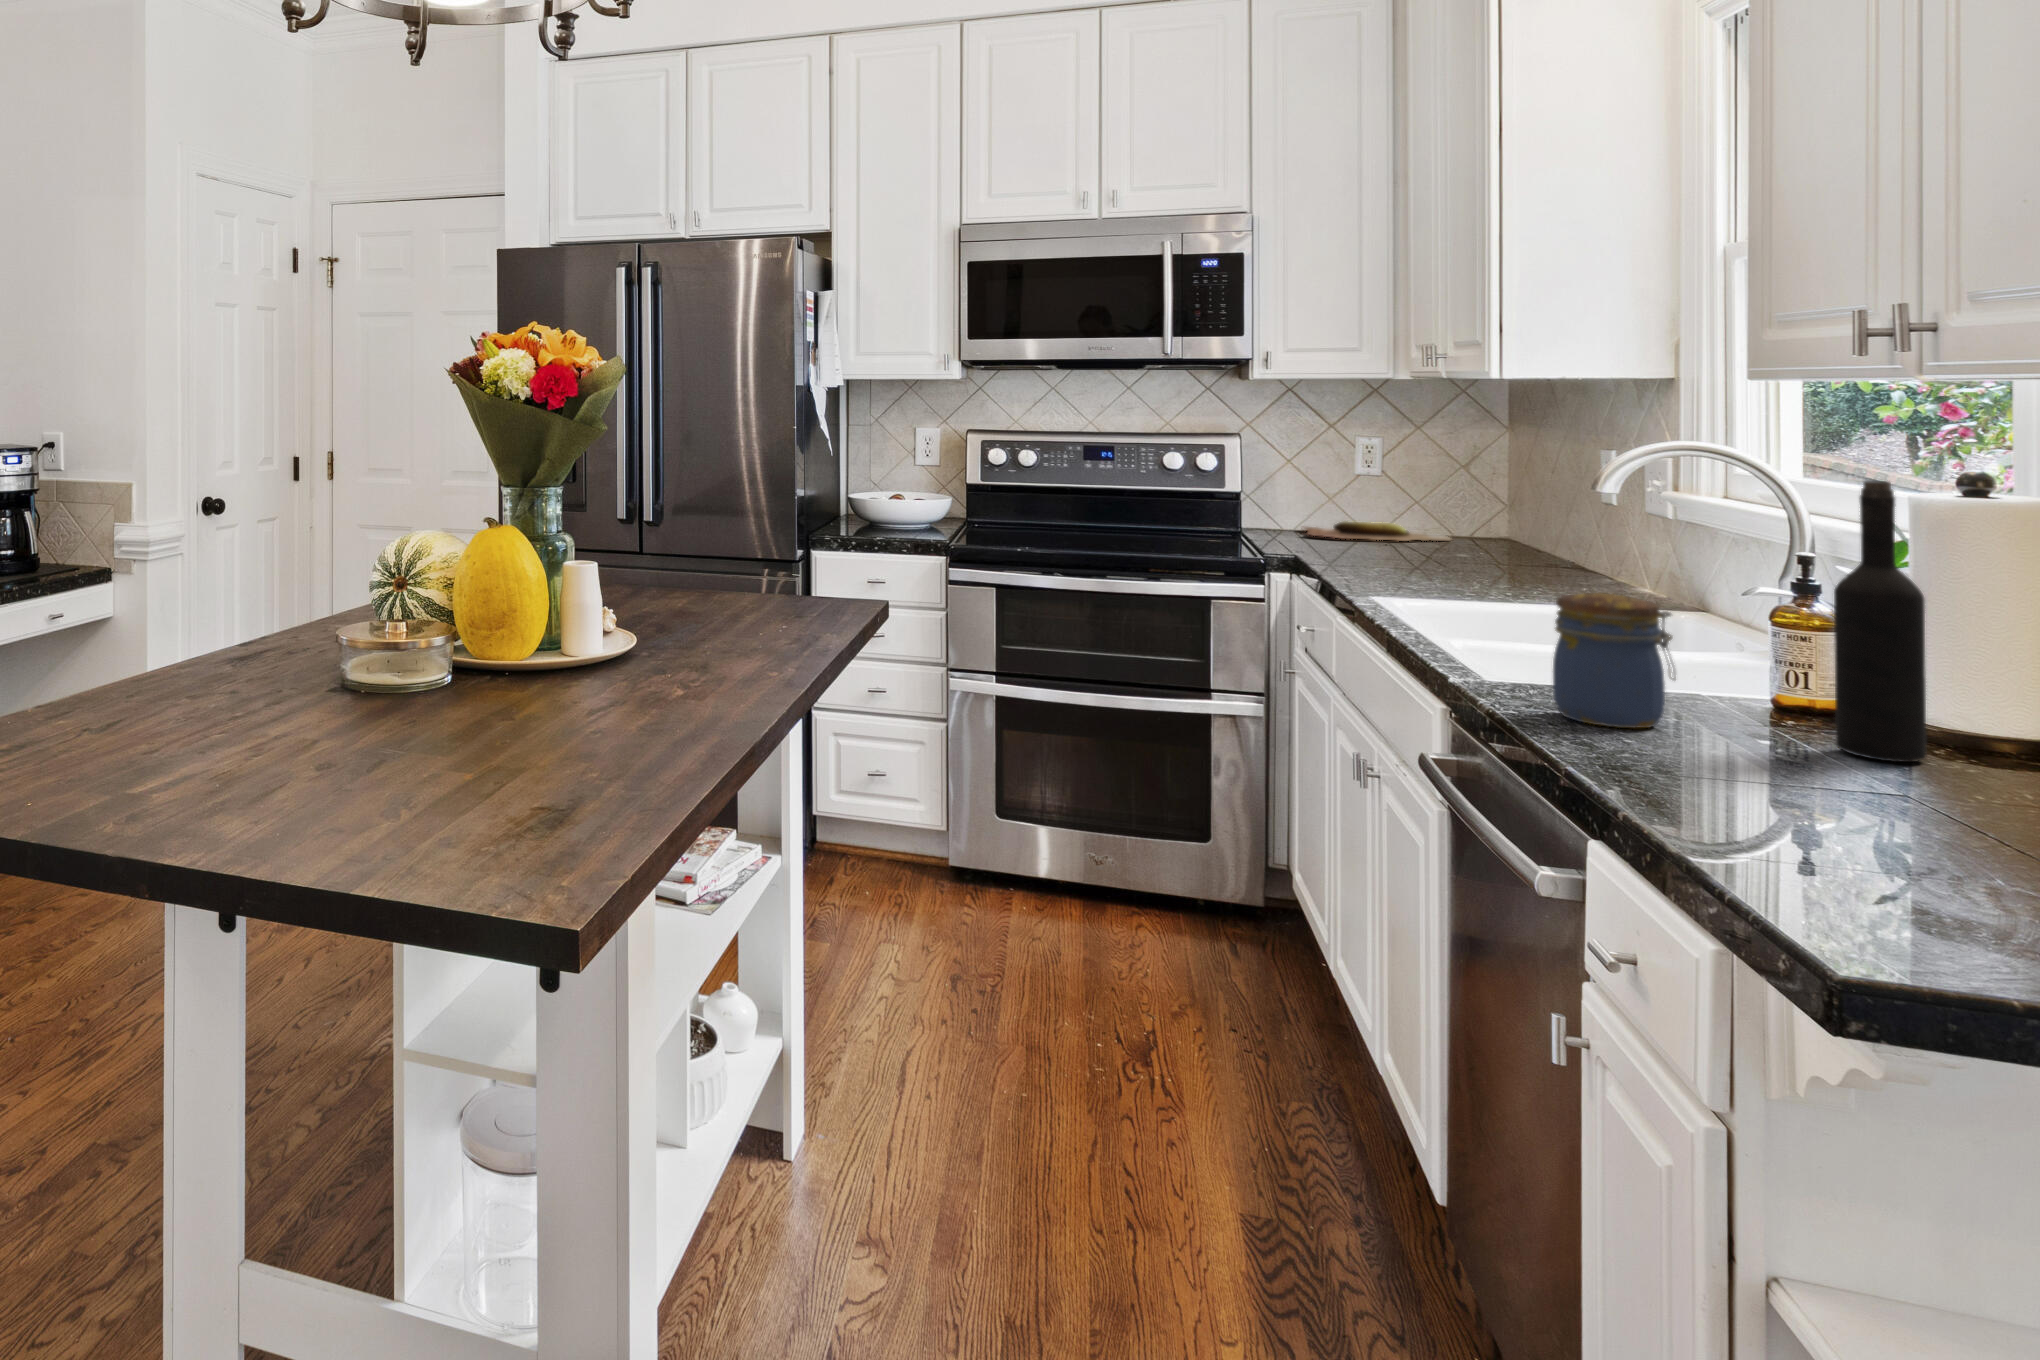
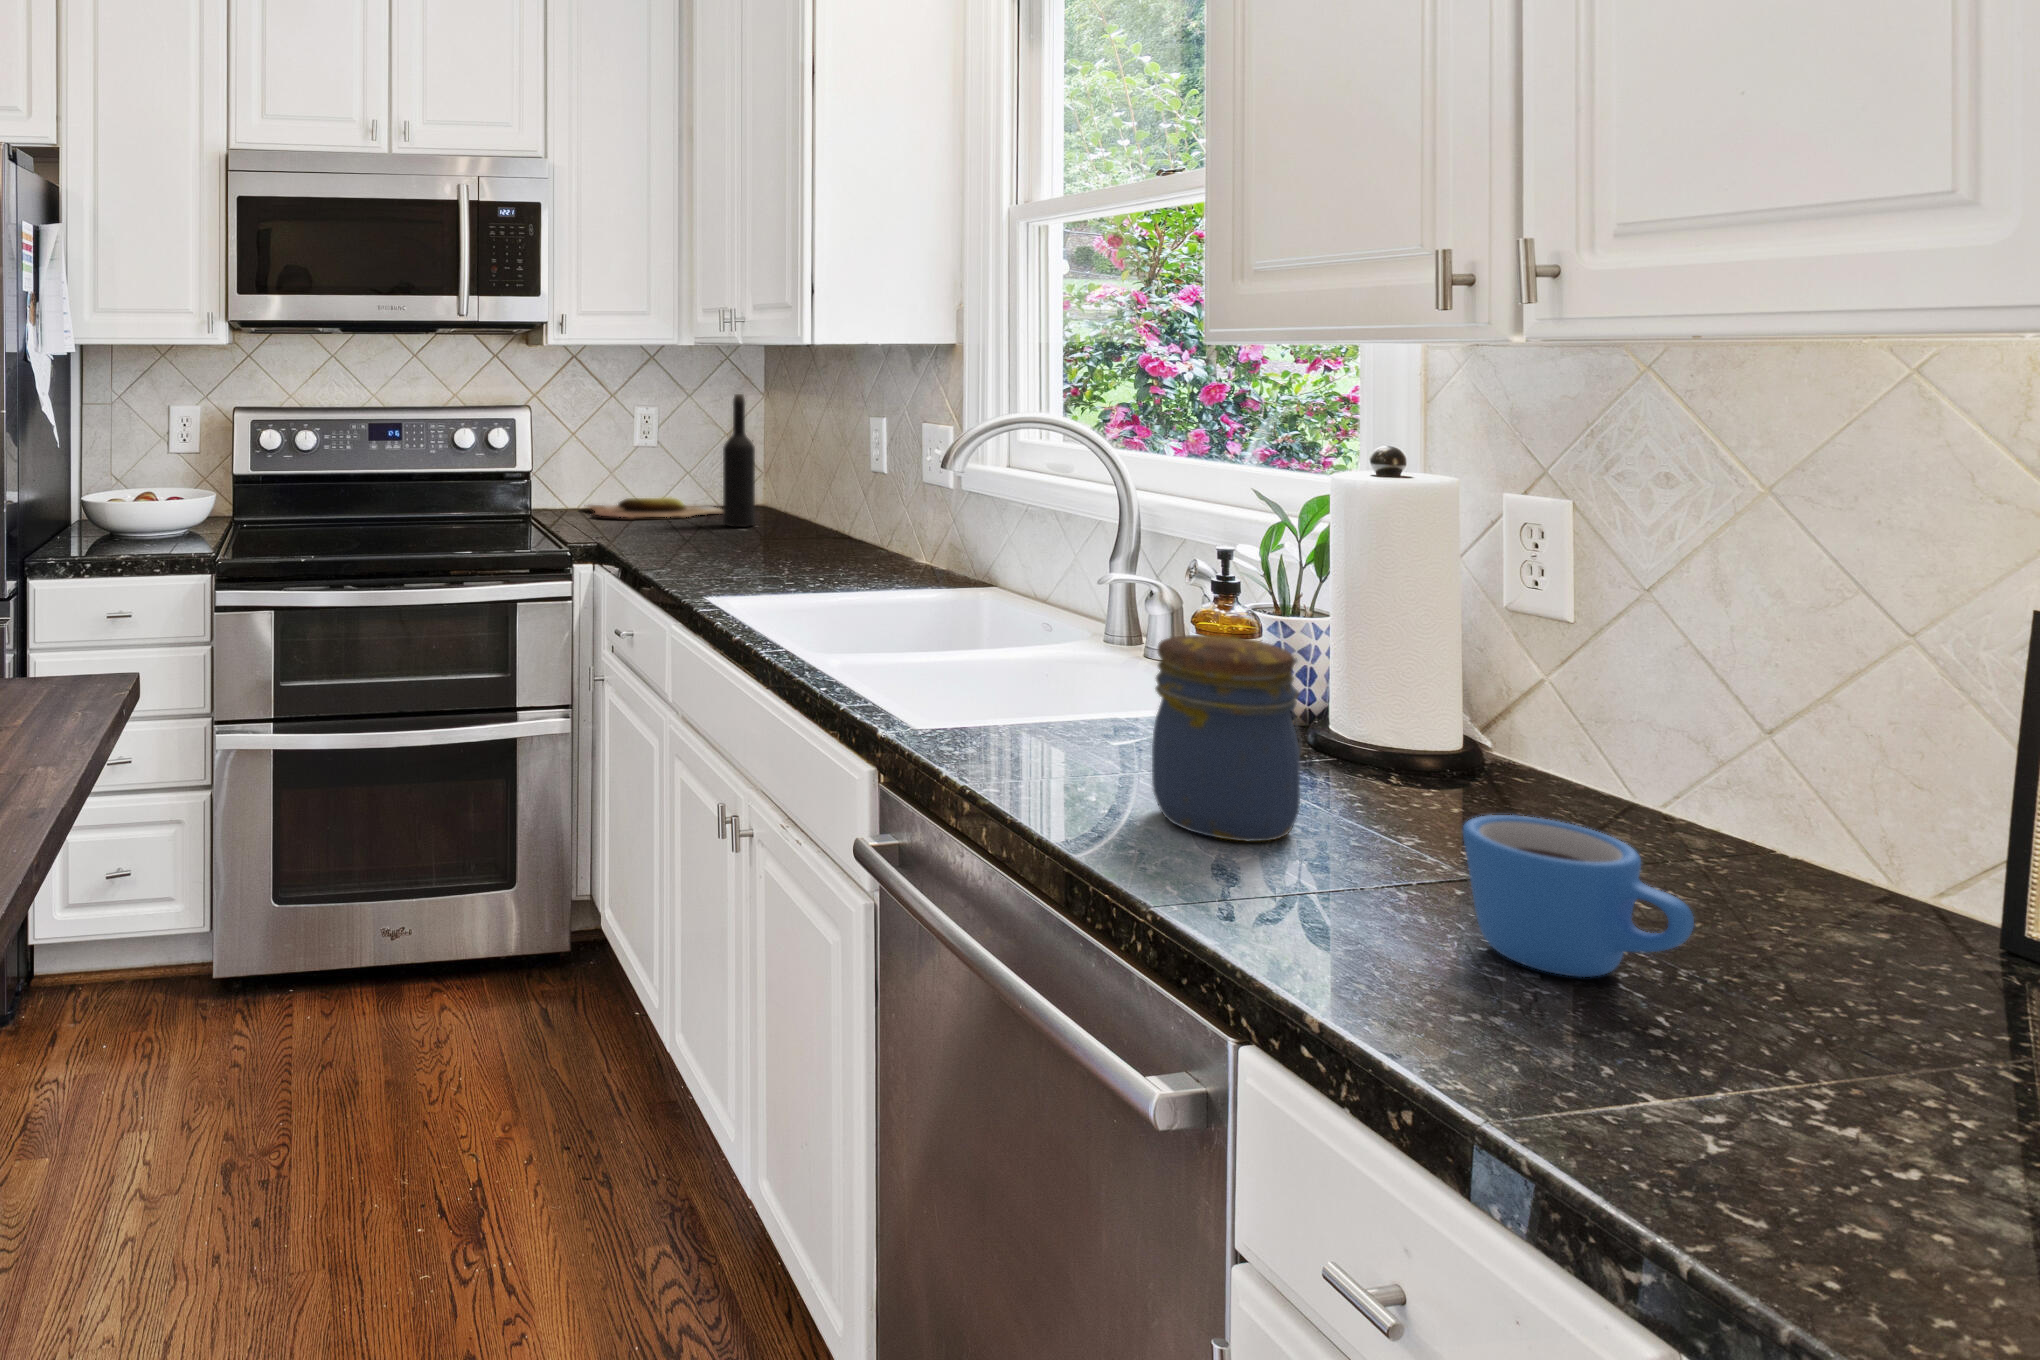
wine bottle: present [1834,481,1927,762] -> present [723,394,755,527]
mug: none [1671,693,1784,782] -> present [1463,815,1694,977]

